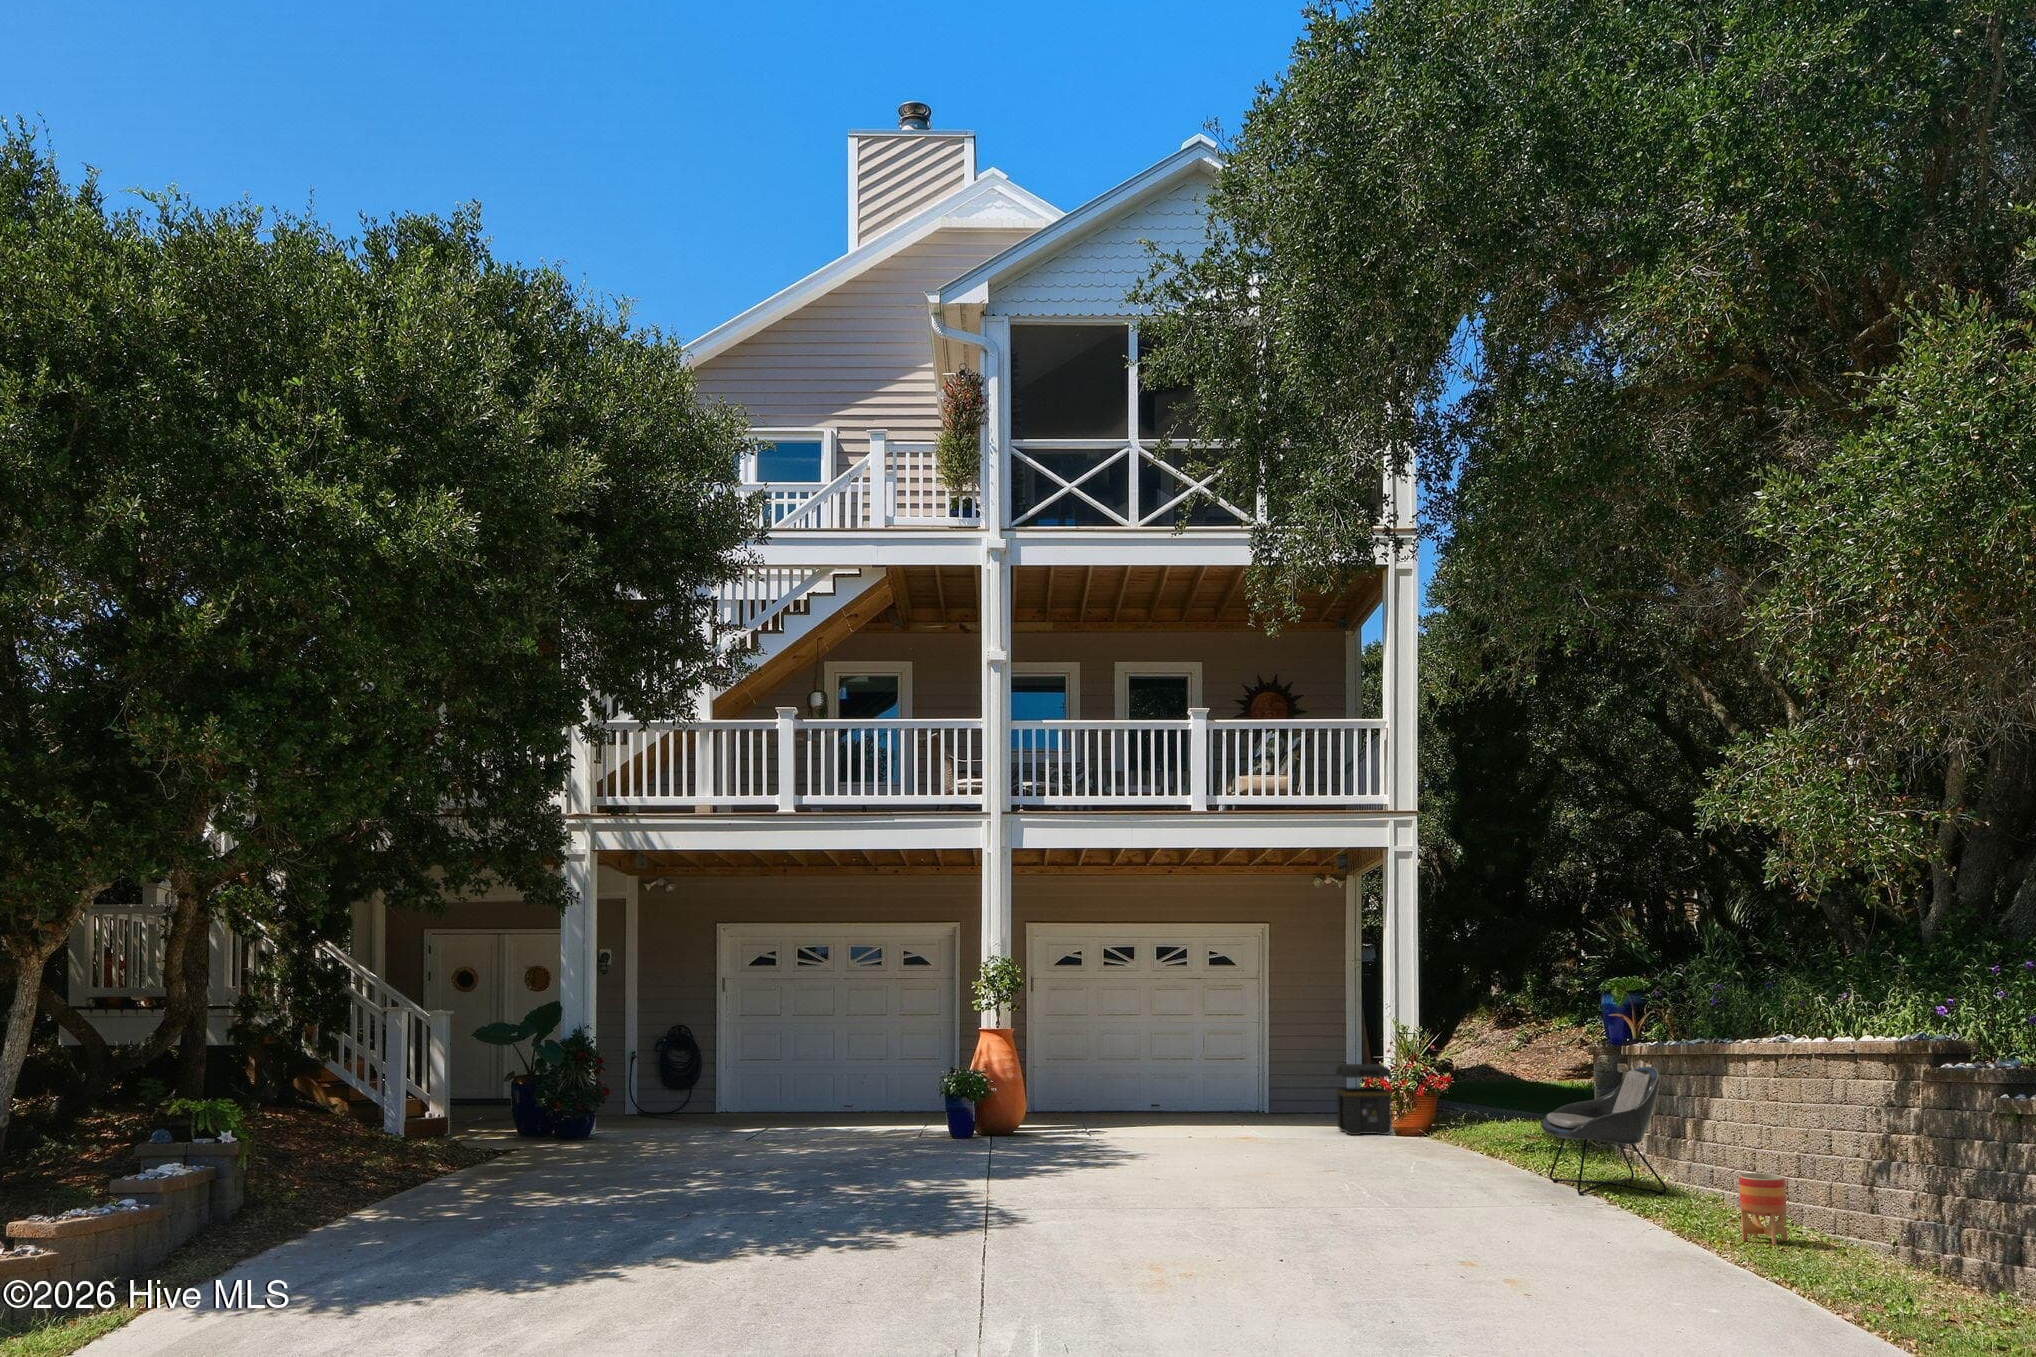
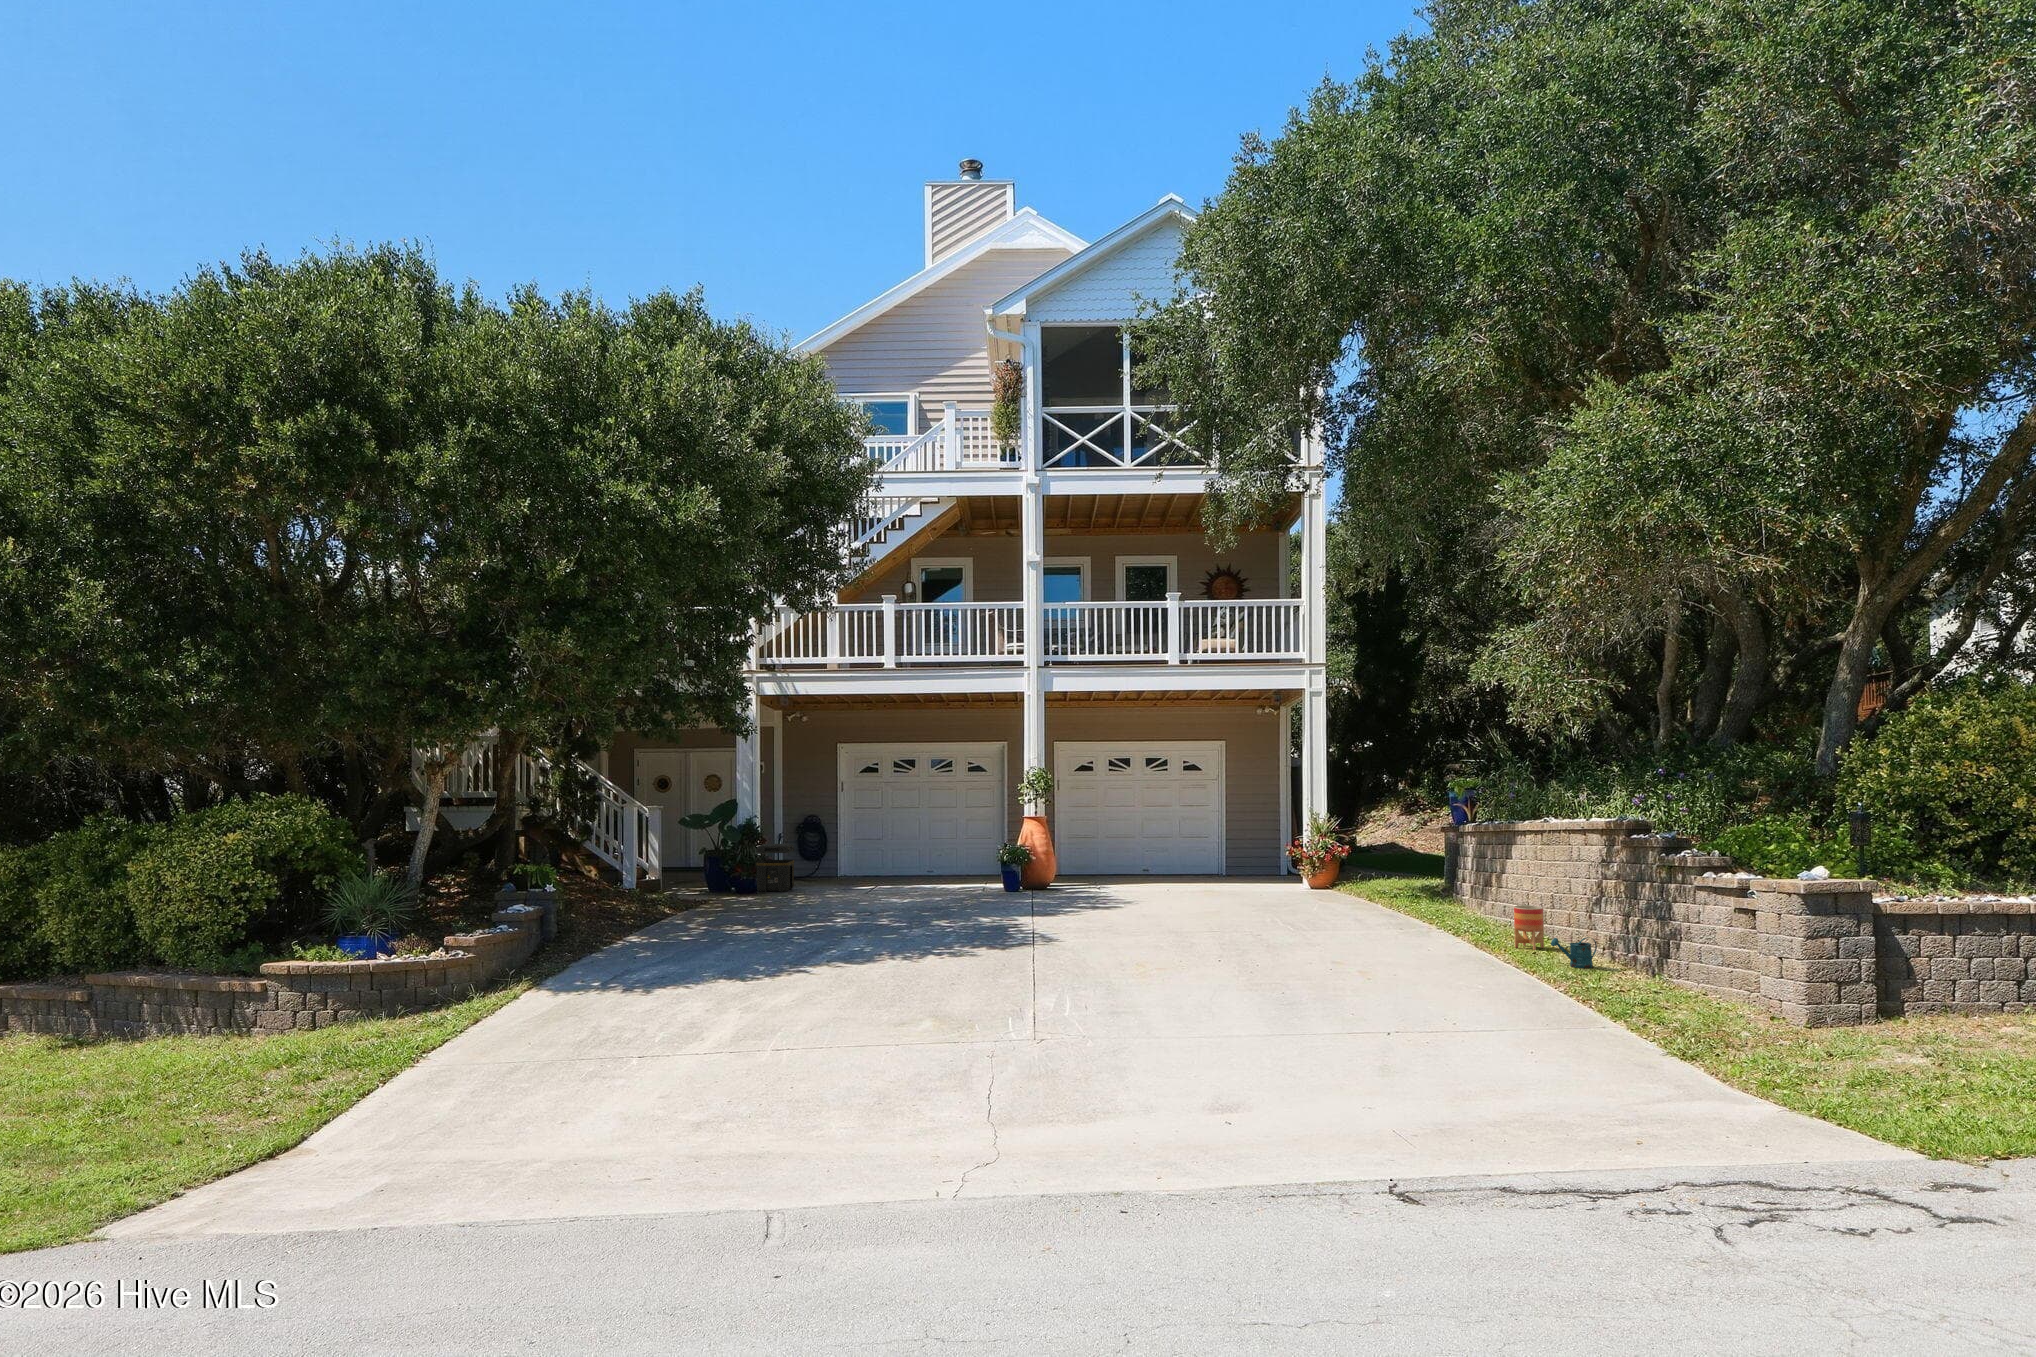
toolbox: present [1336,1064,1392,1135] -> present [756,844,794,892]
lounge chair: present [1541,1067,1666,1195] -> none [1397,839,1477,923]
watering can: none [1812,1228,1885,1279] -> present [1551,937,1597,968]

